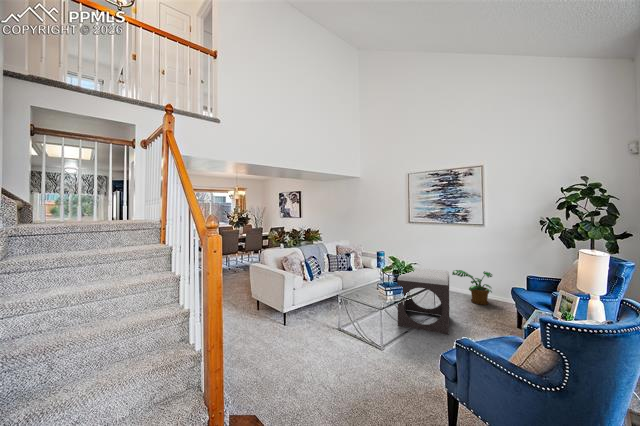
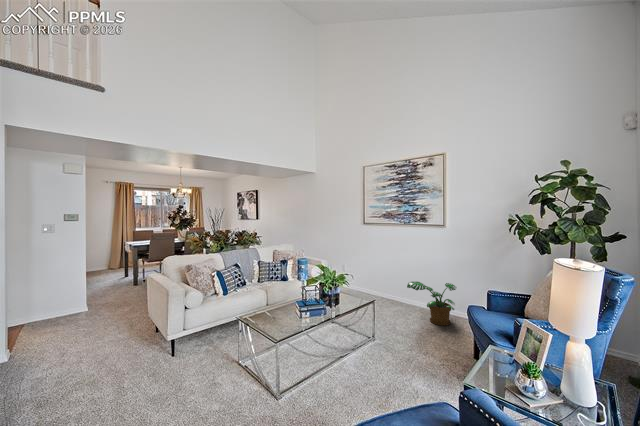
footstool: present [397,268,449,335] -> none [321,280,395,375]

